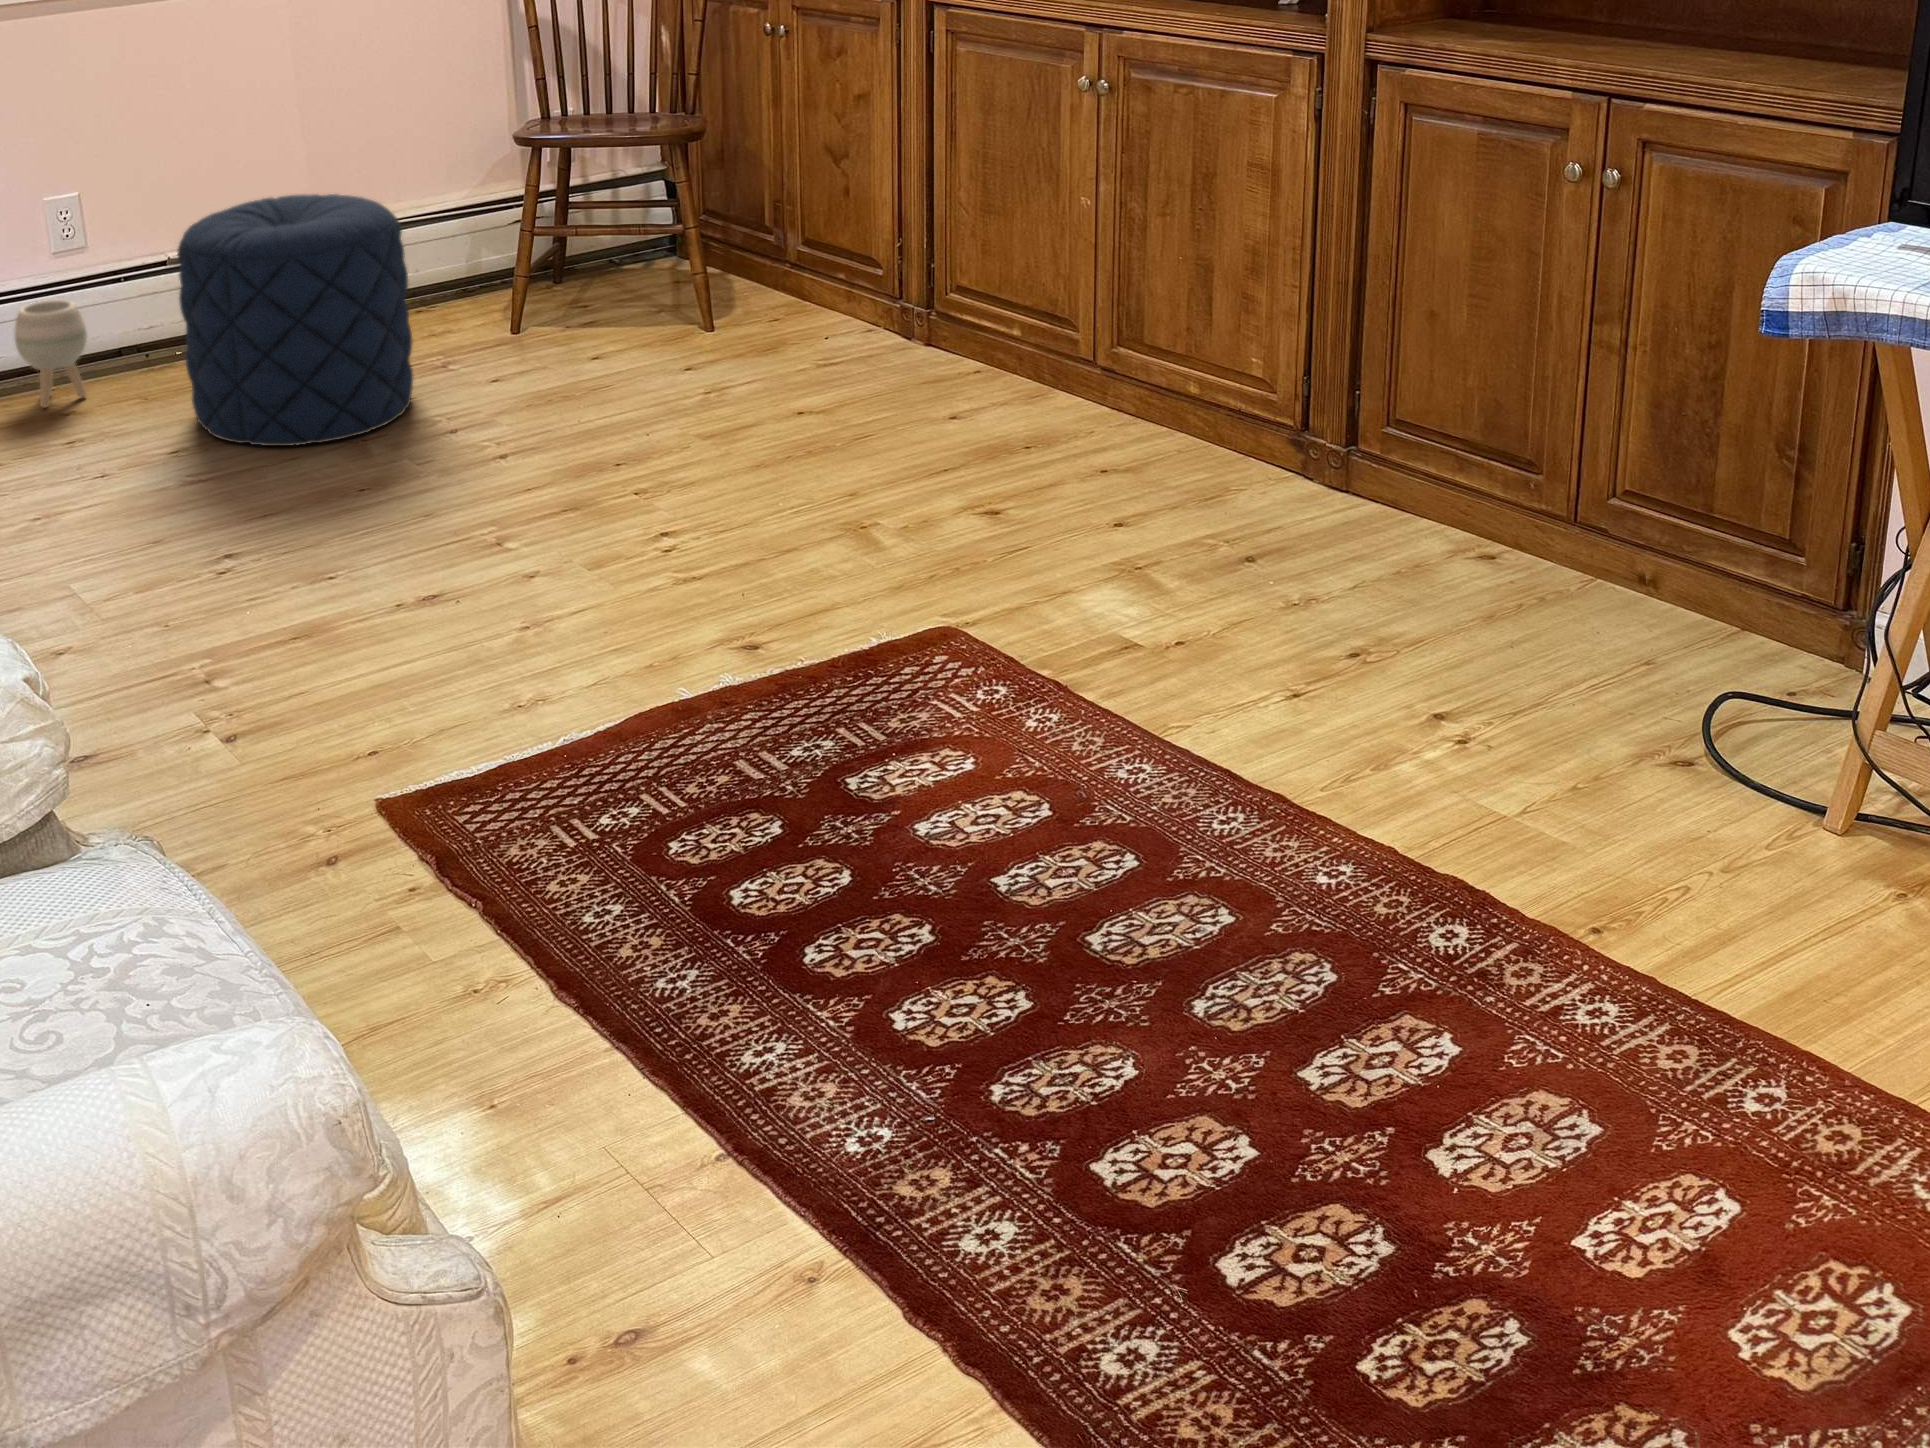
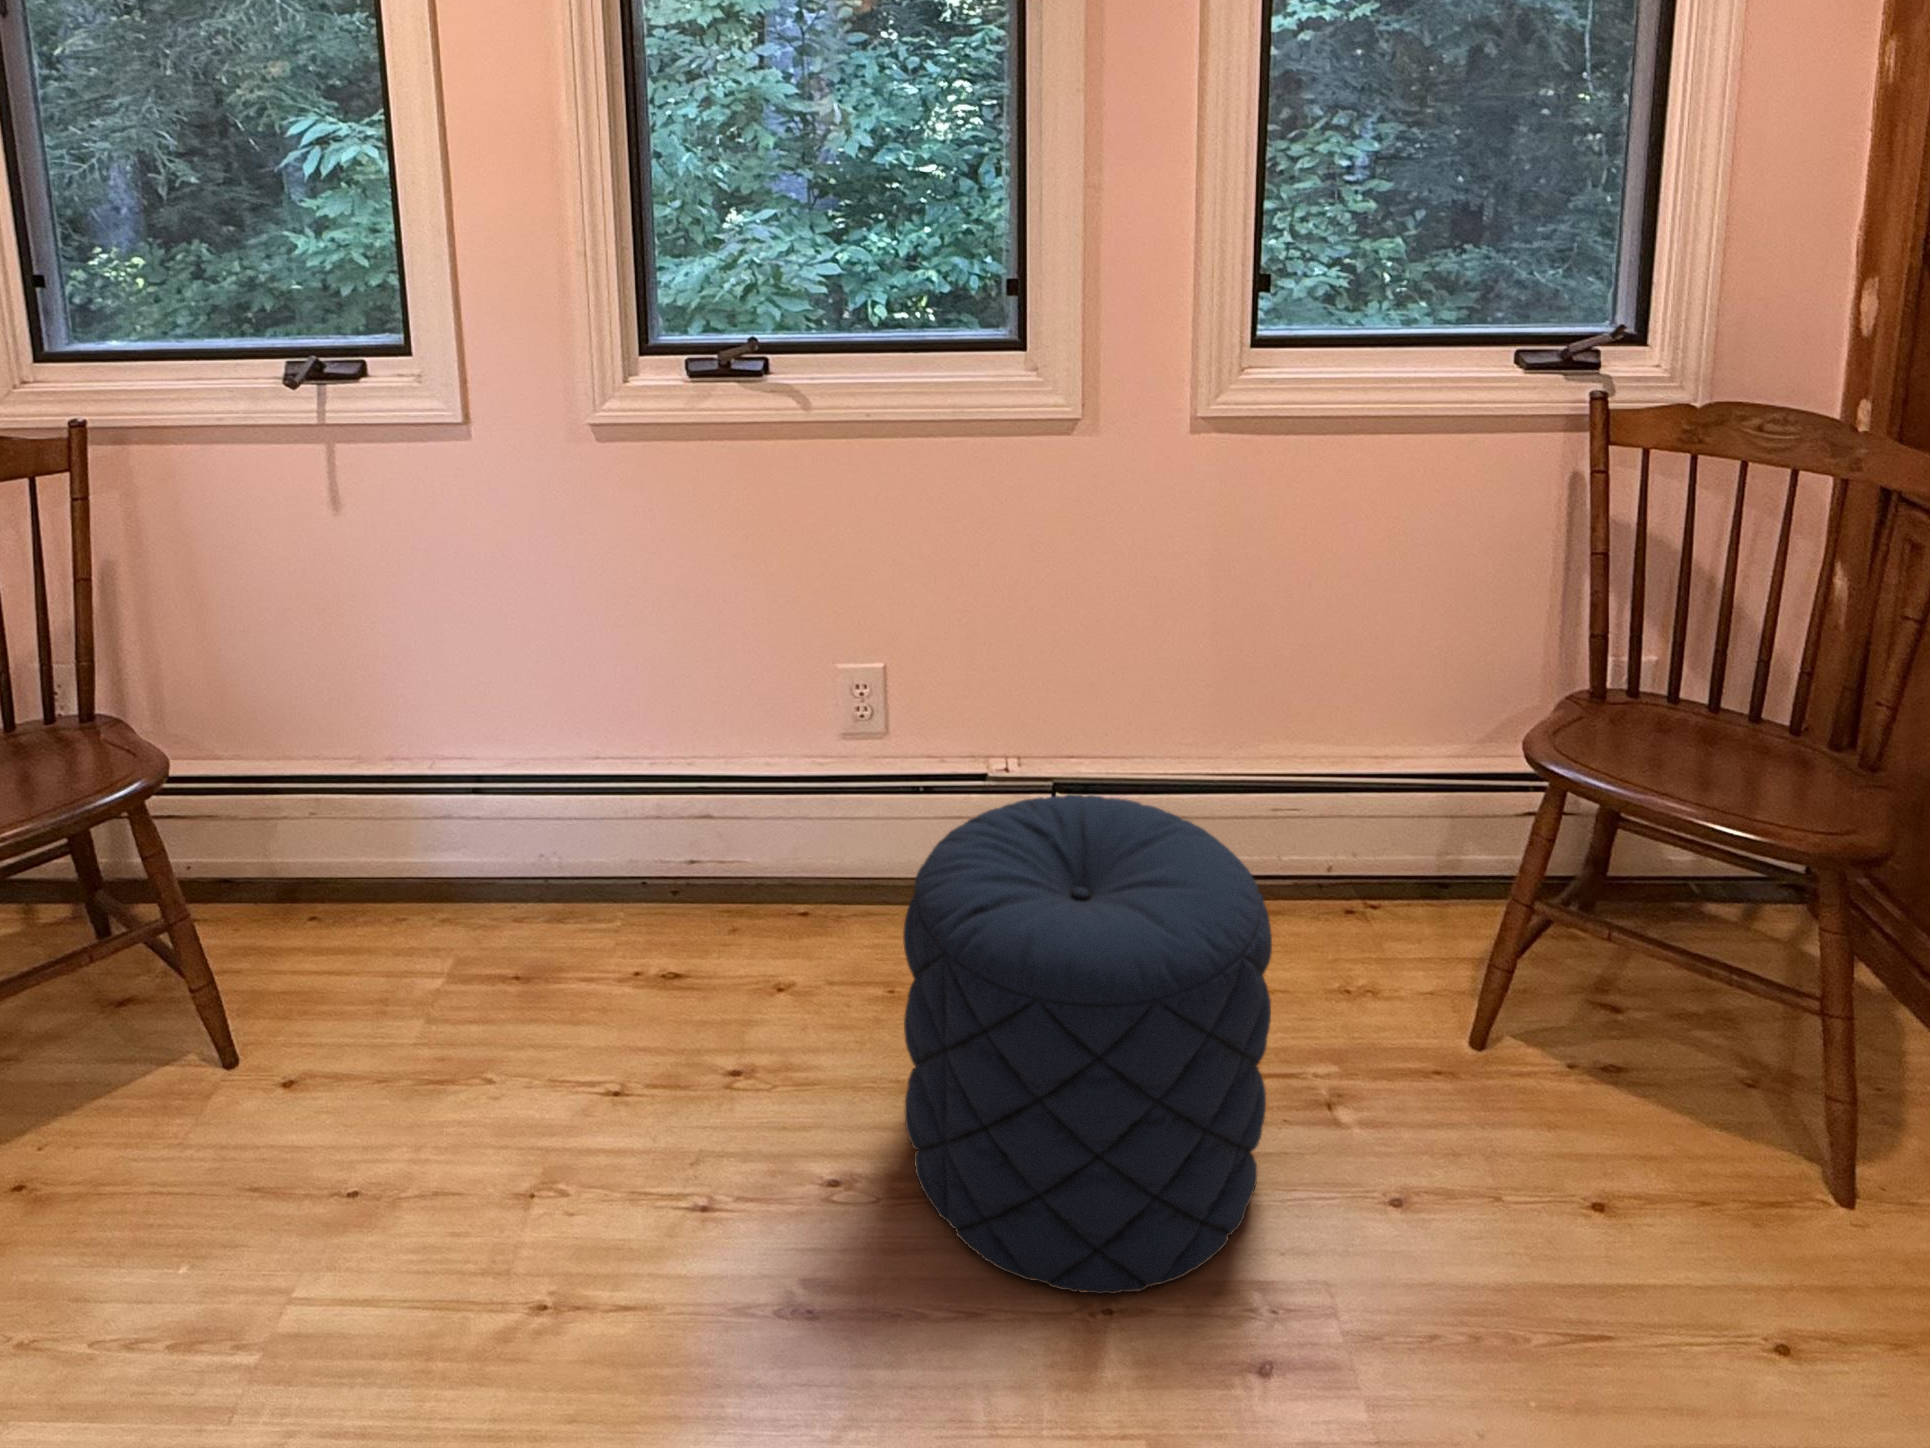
planter: present [15,300,87,407] -> none [751,816,846,969]

